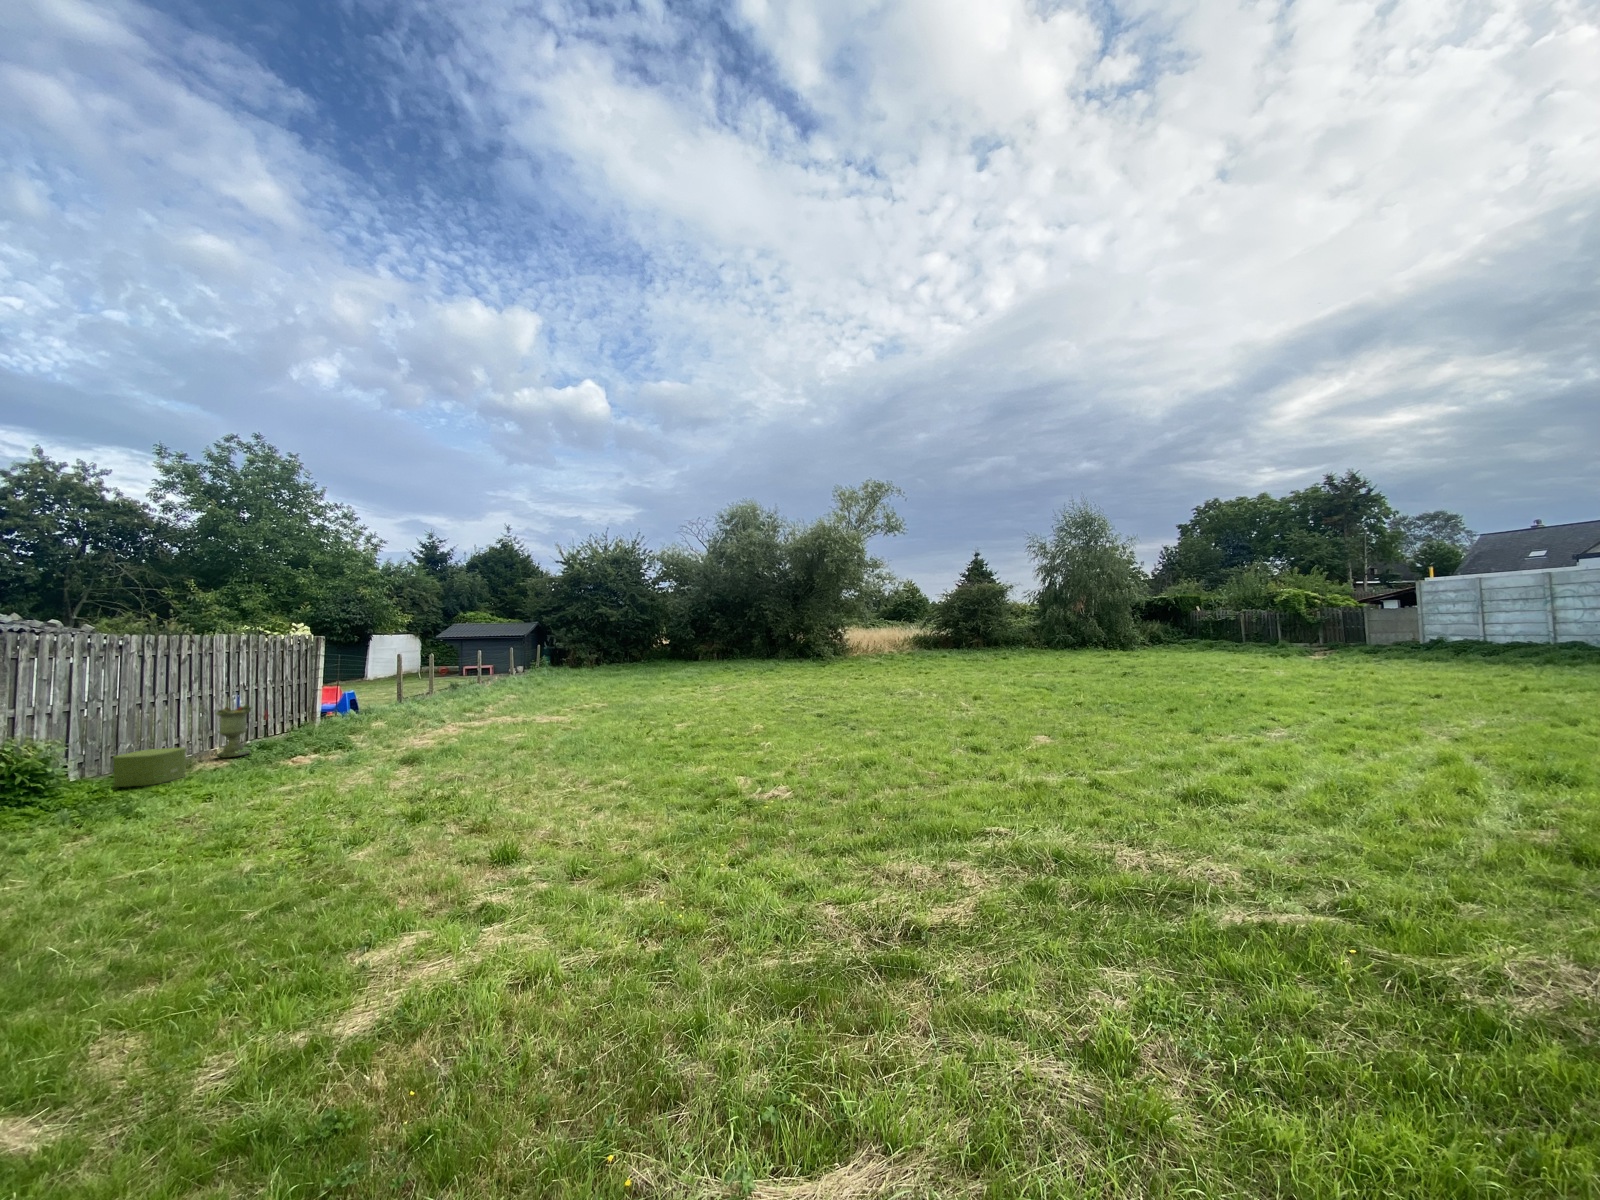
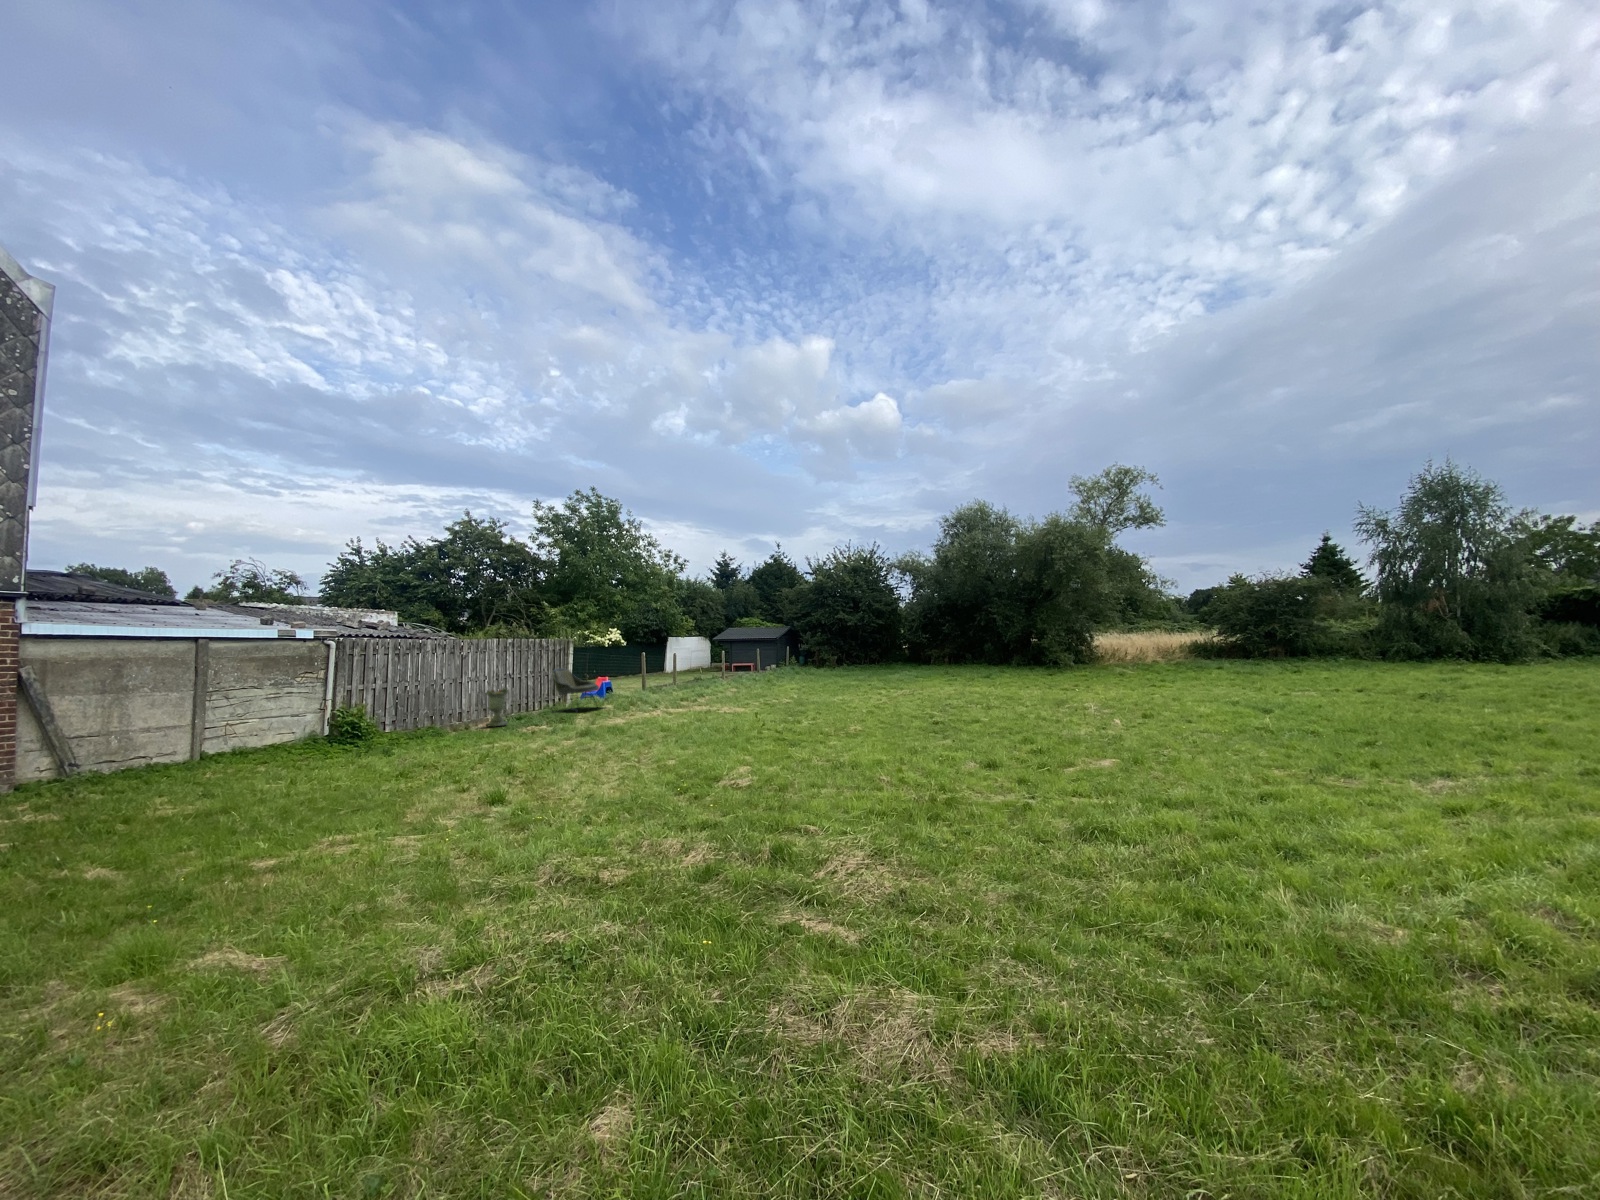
lounge chair: none [296,676,366,734] -> present [551,668,599,713]
storage box: present [113,748,186,787] -> none [414,717,456,742]

